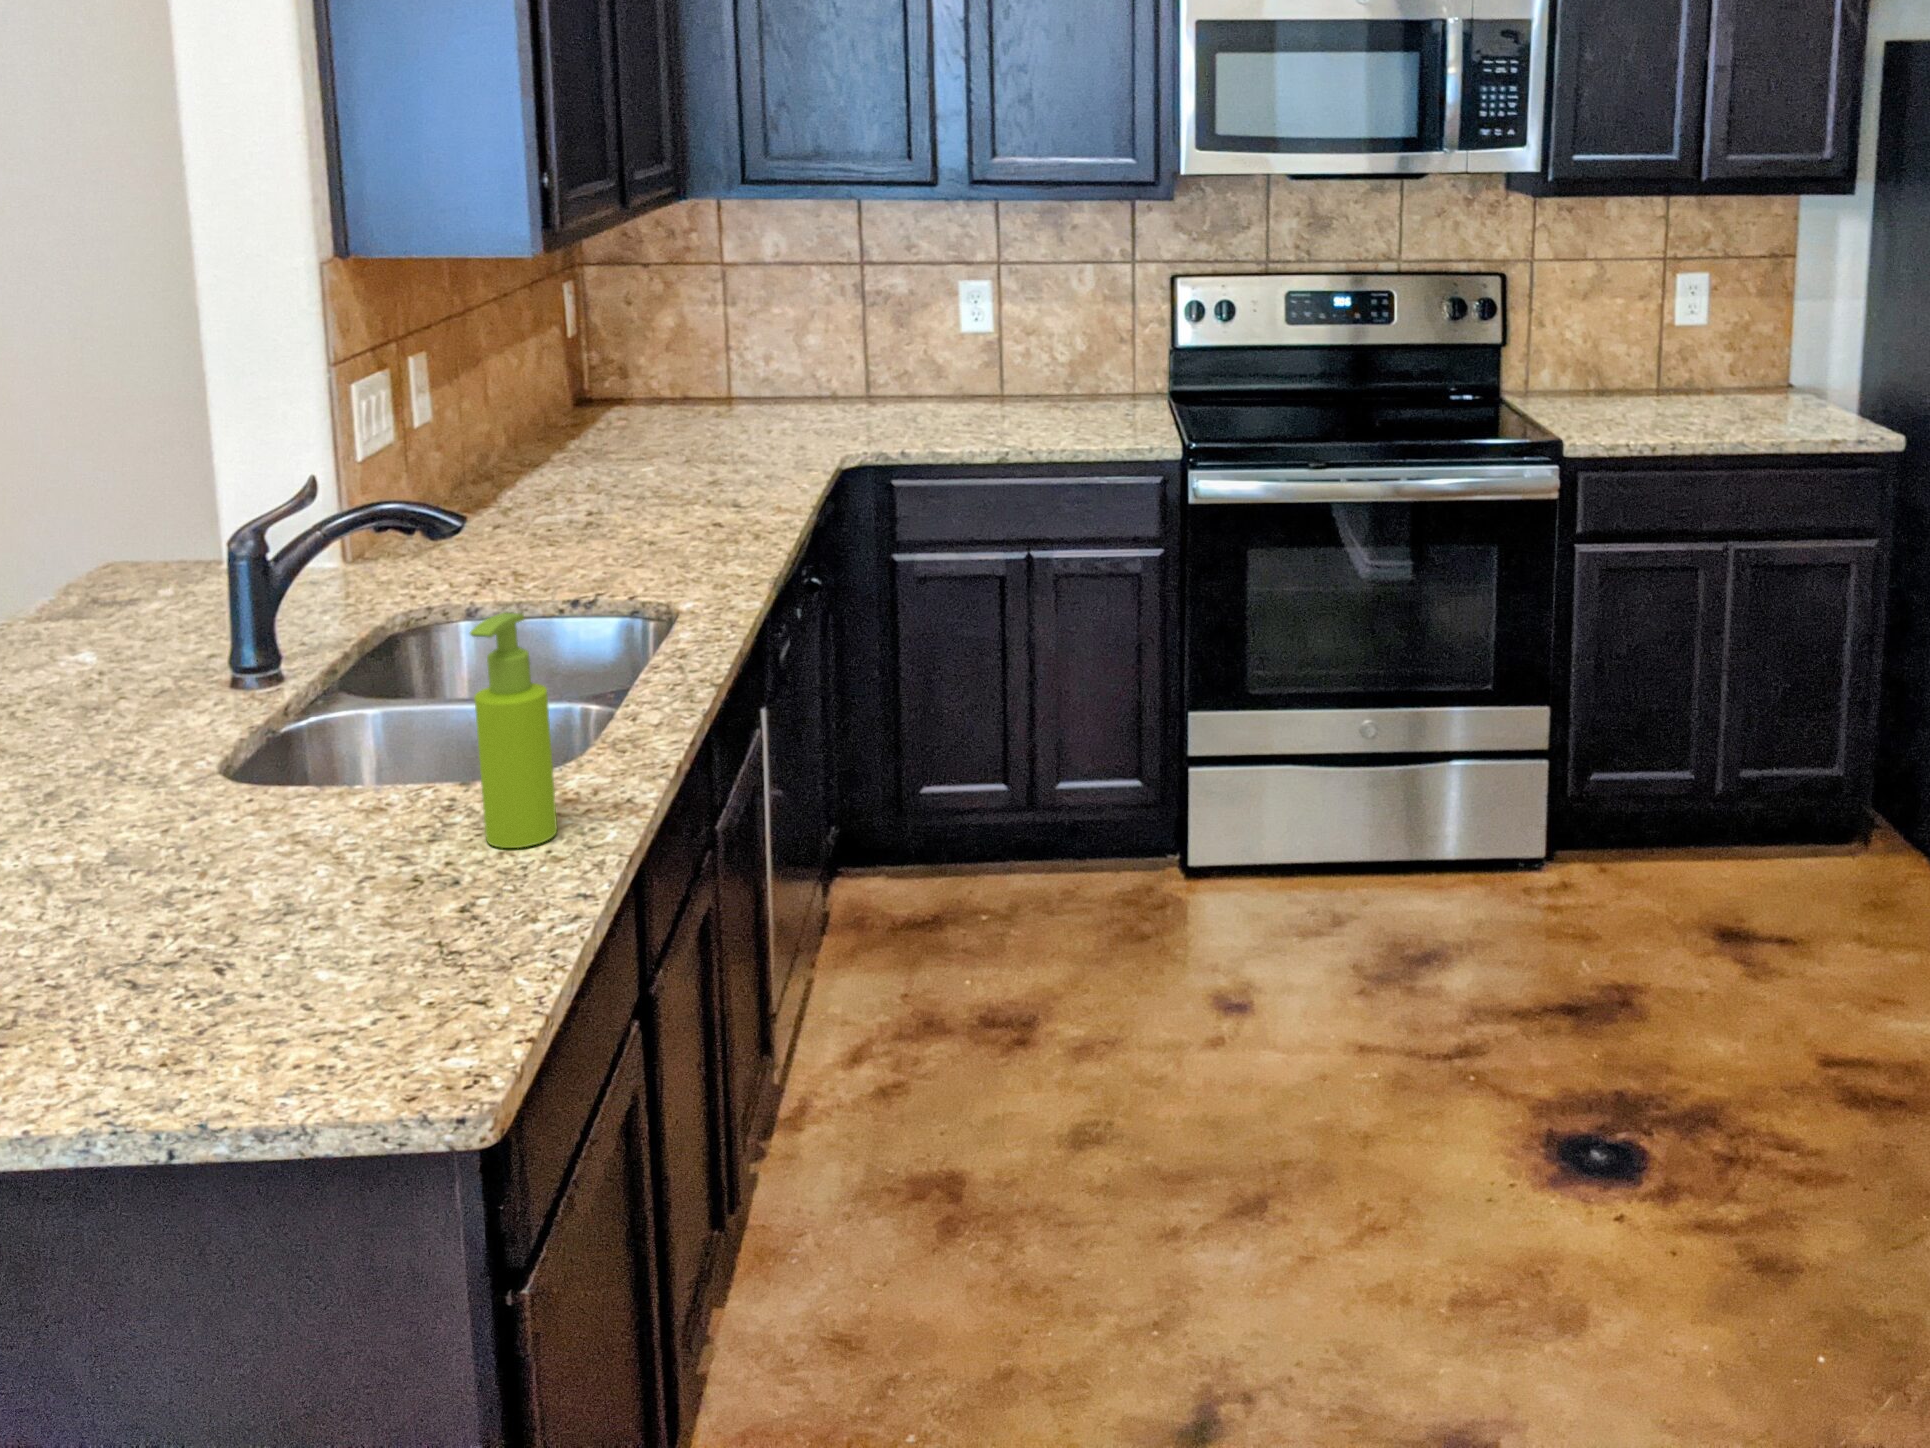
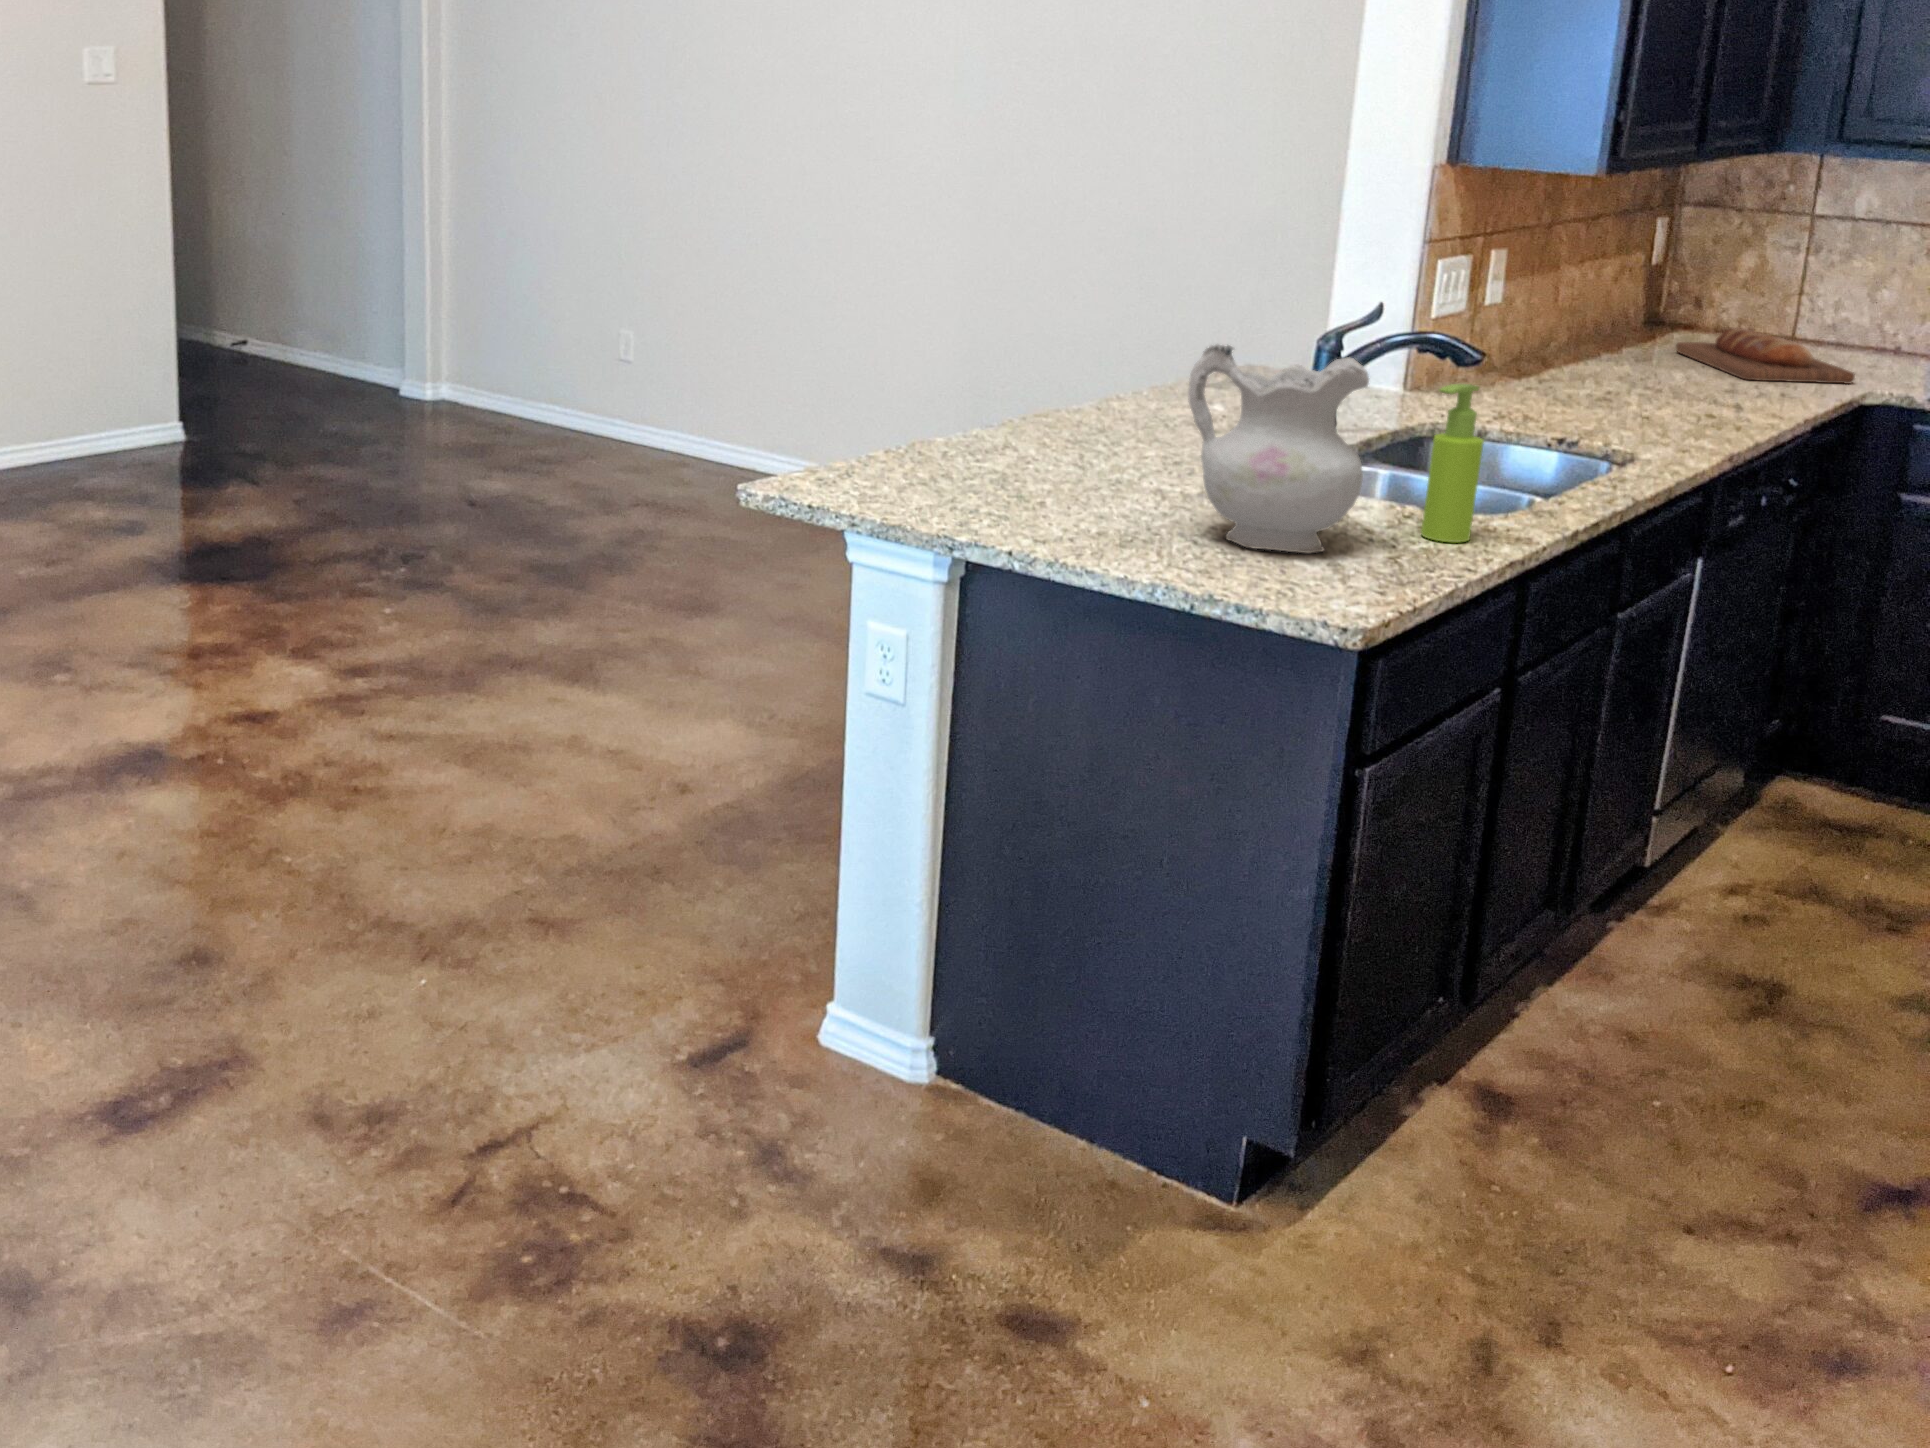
bread loaf: none [629,402,821,464] -> present [1676,328,1855,384]
ceramic pitcher: none [49,619,395,970] -> present [1188,344,1369,553]

